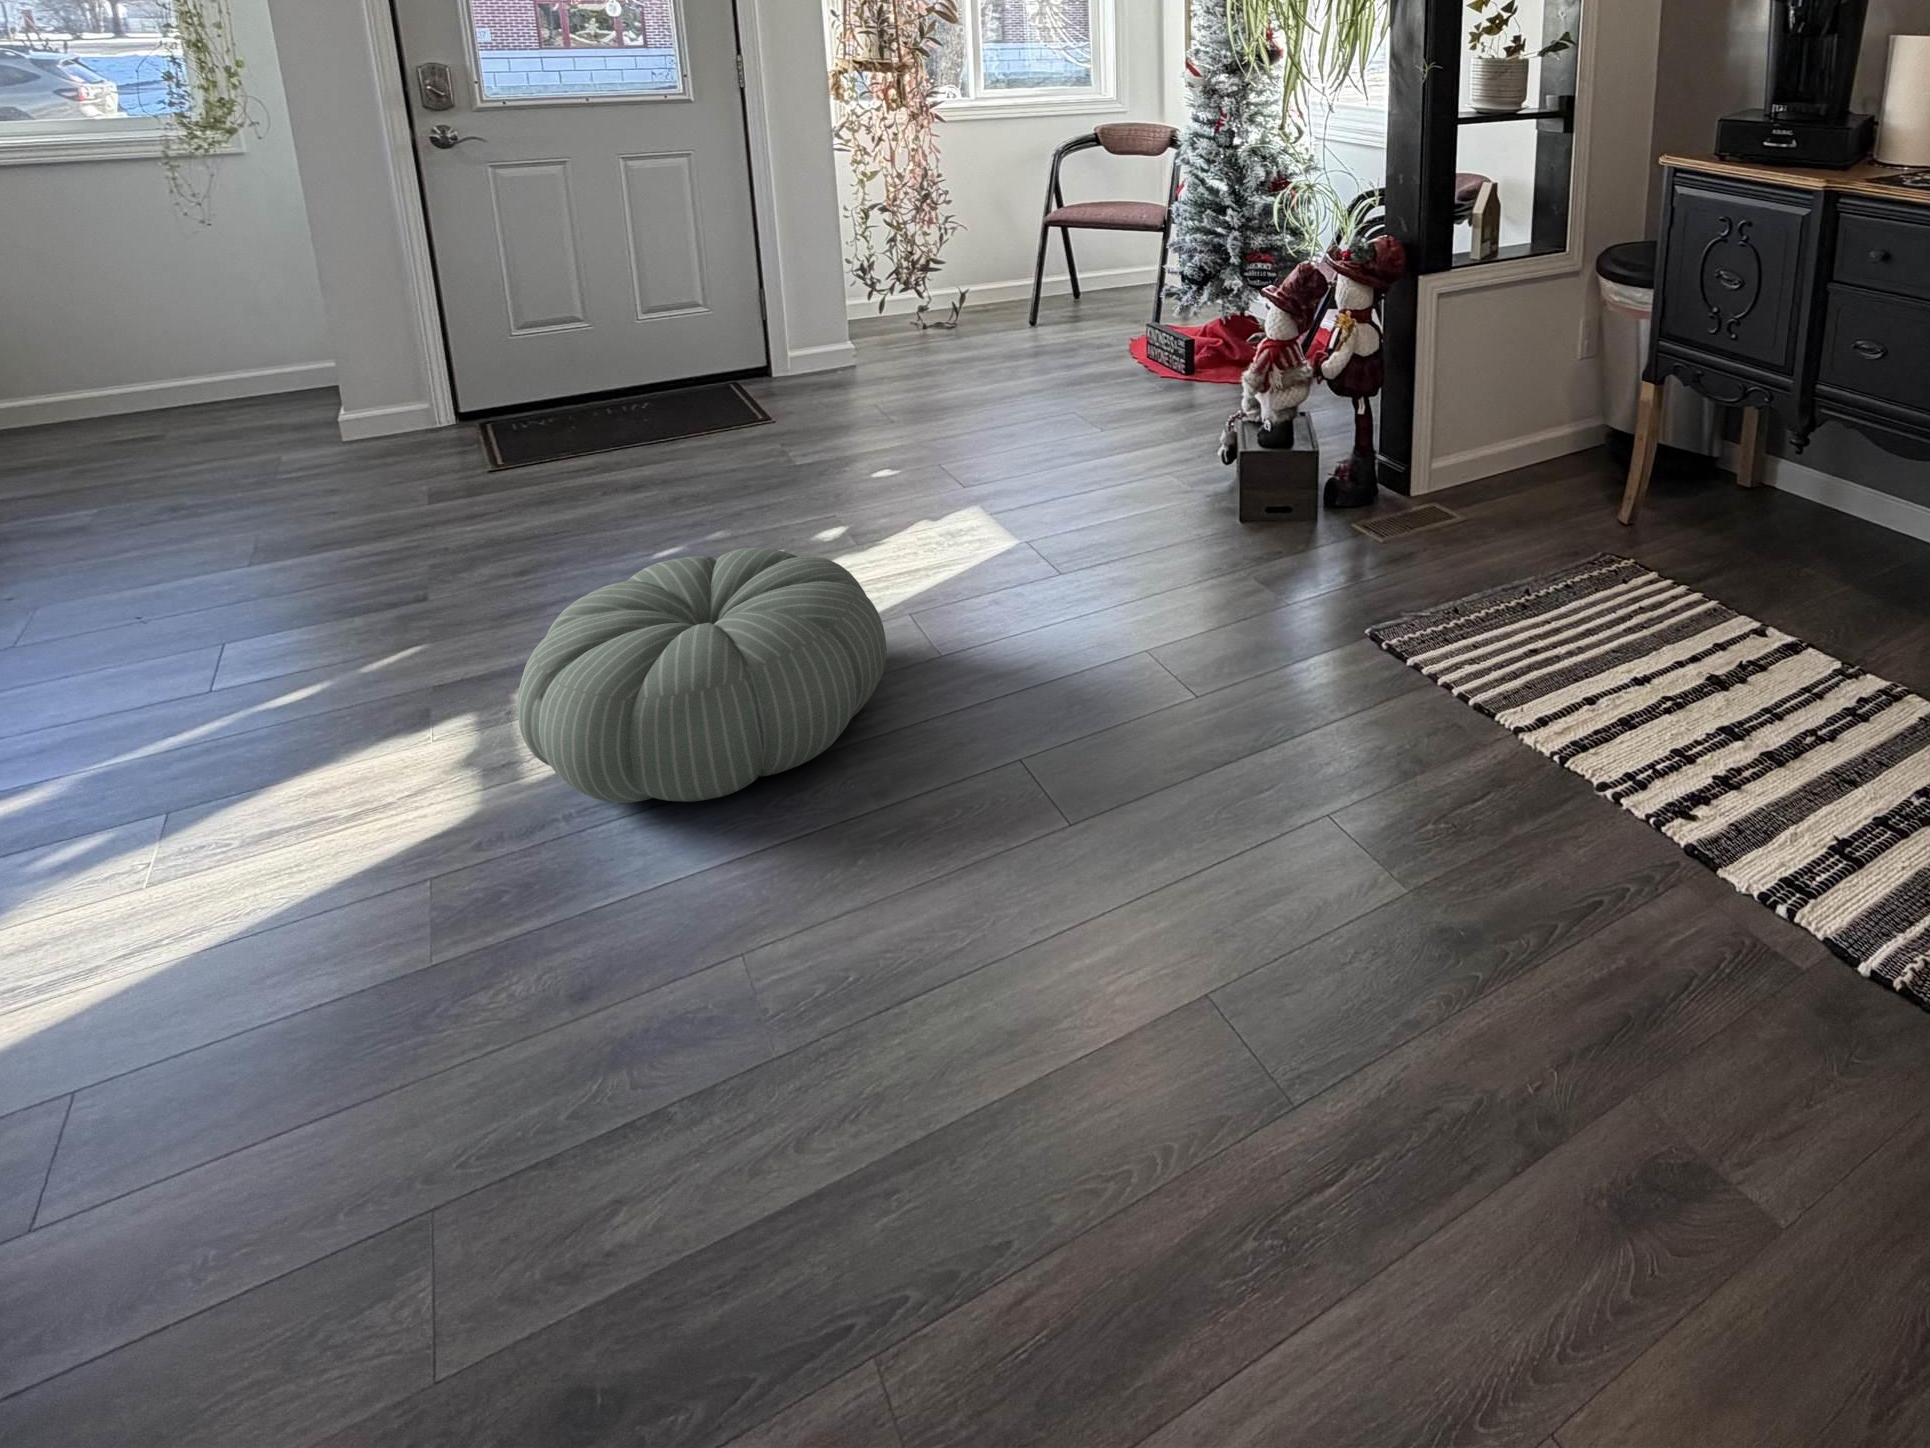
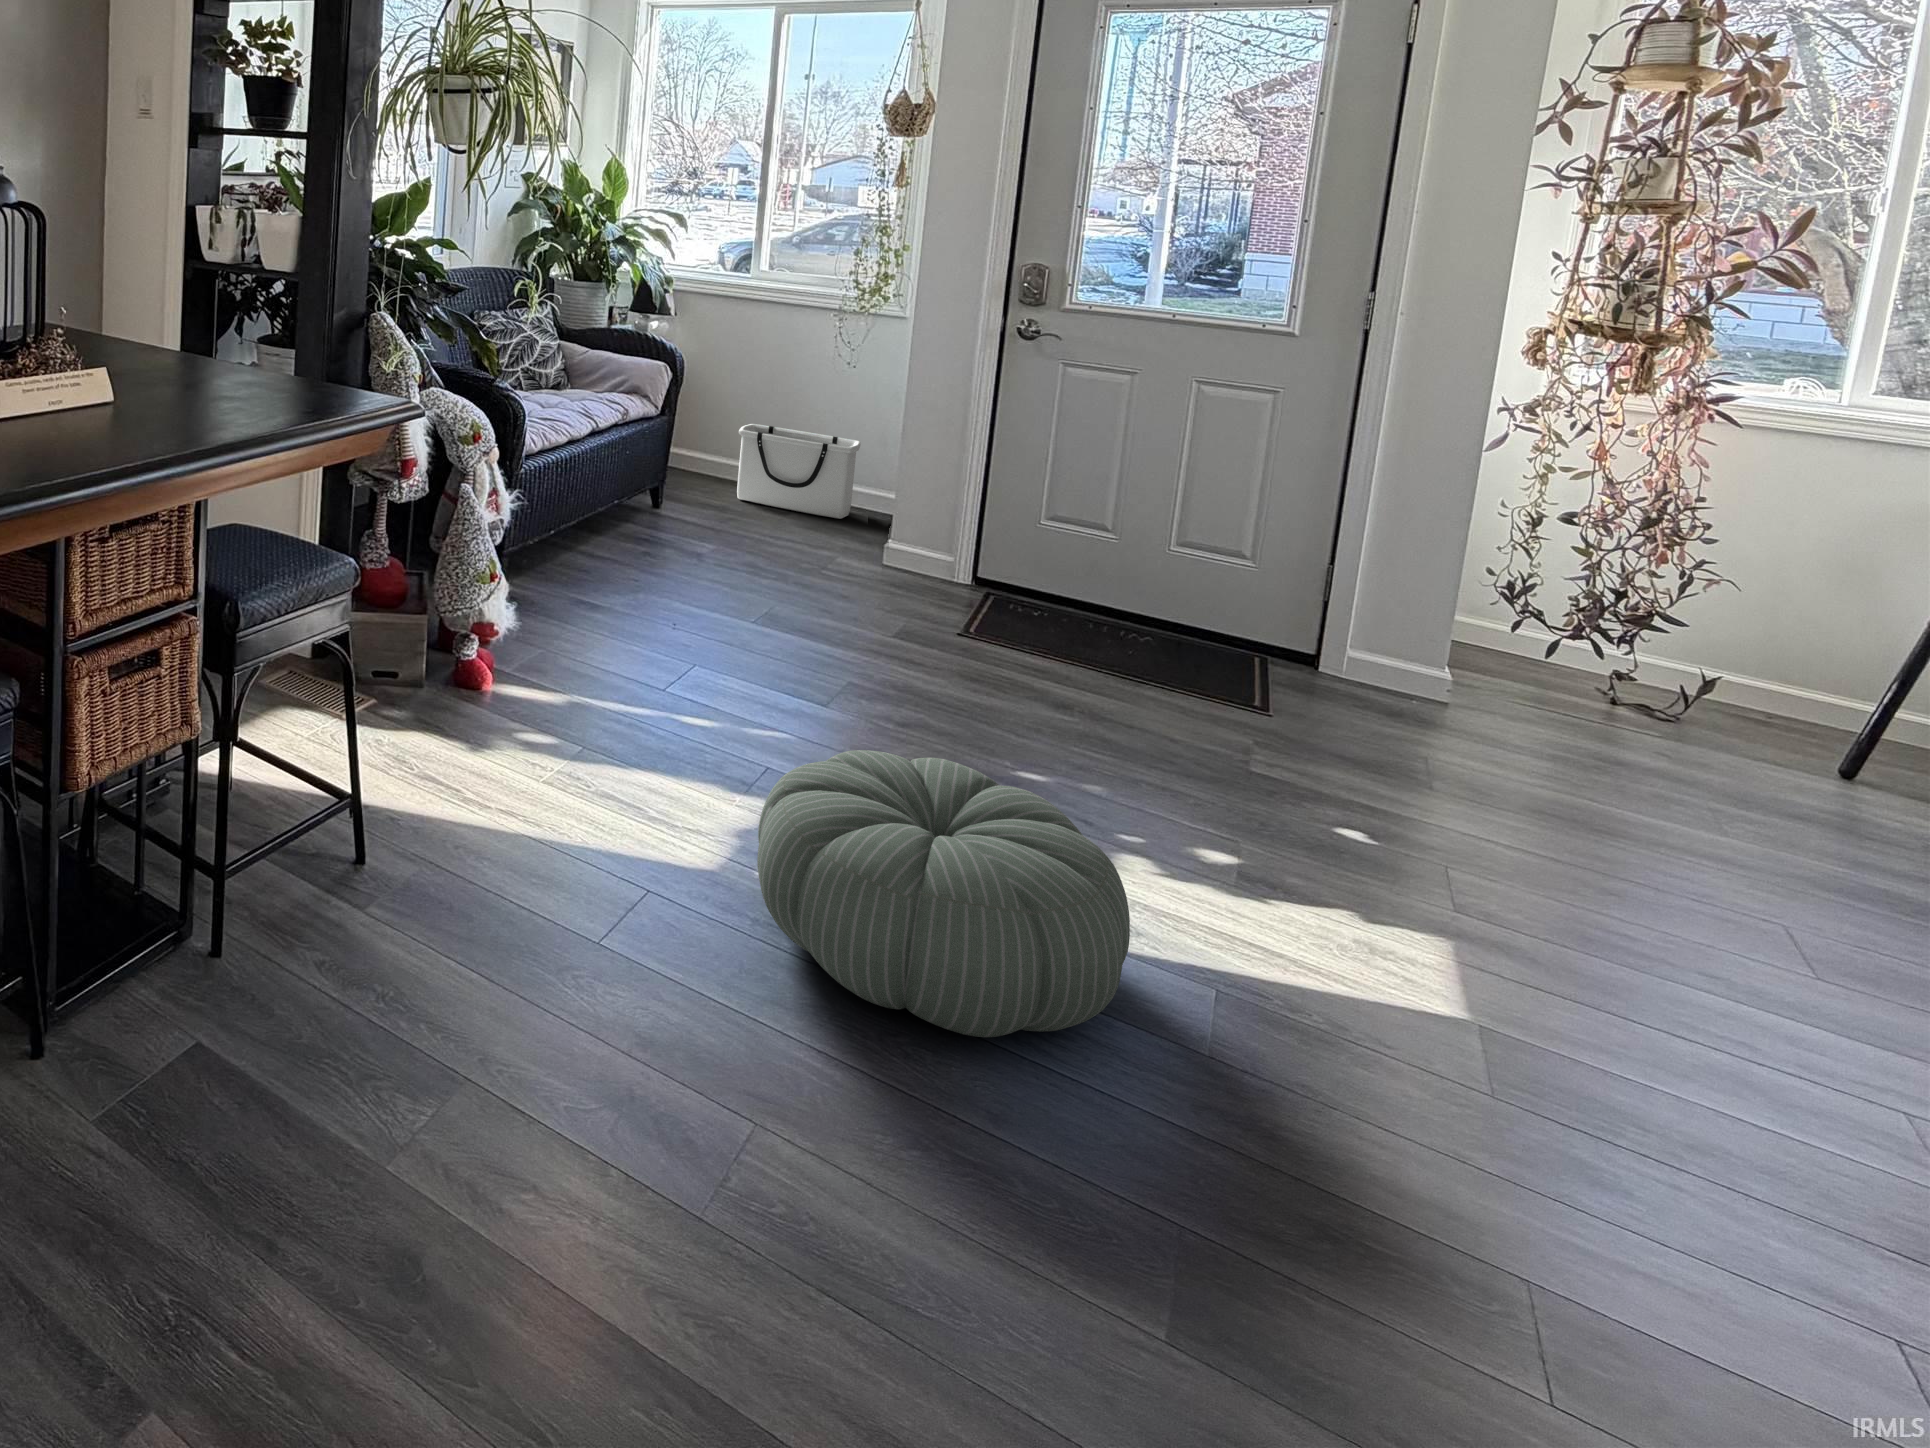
storage bin: none [33,314,250,440] -> present [737,424,861,519]

